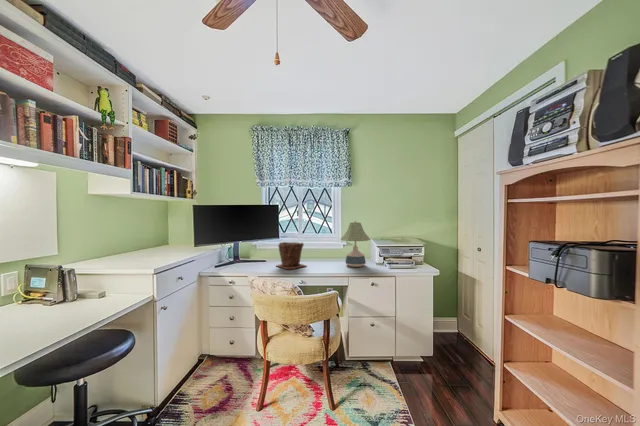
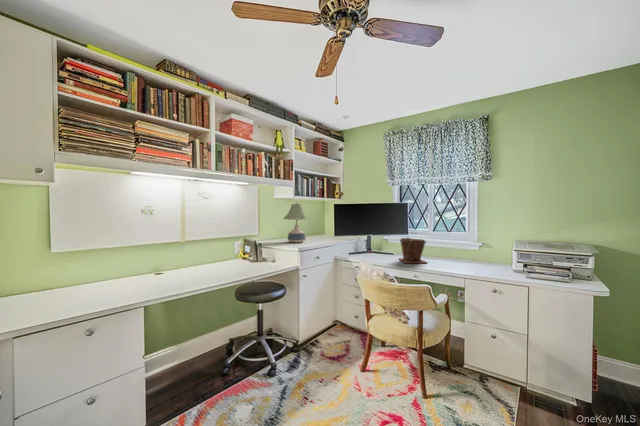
desk lamp: present [341,221,370,267] -> present [283,203,310,243]

